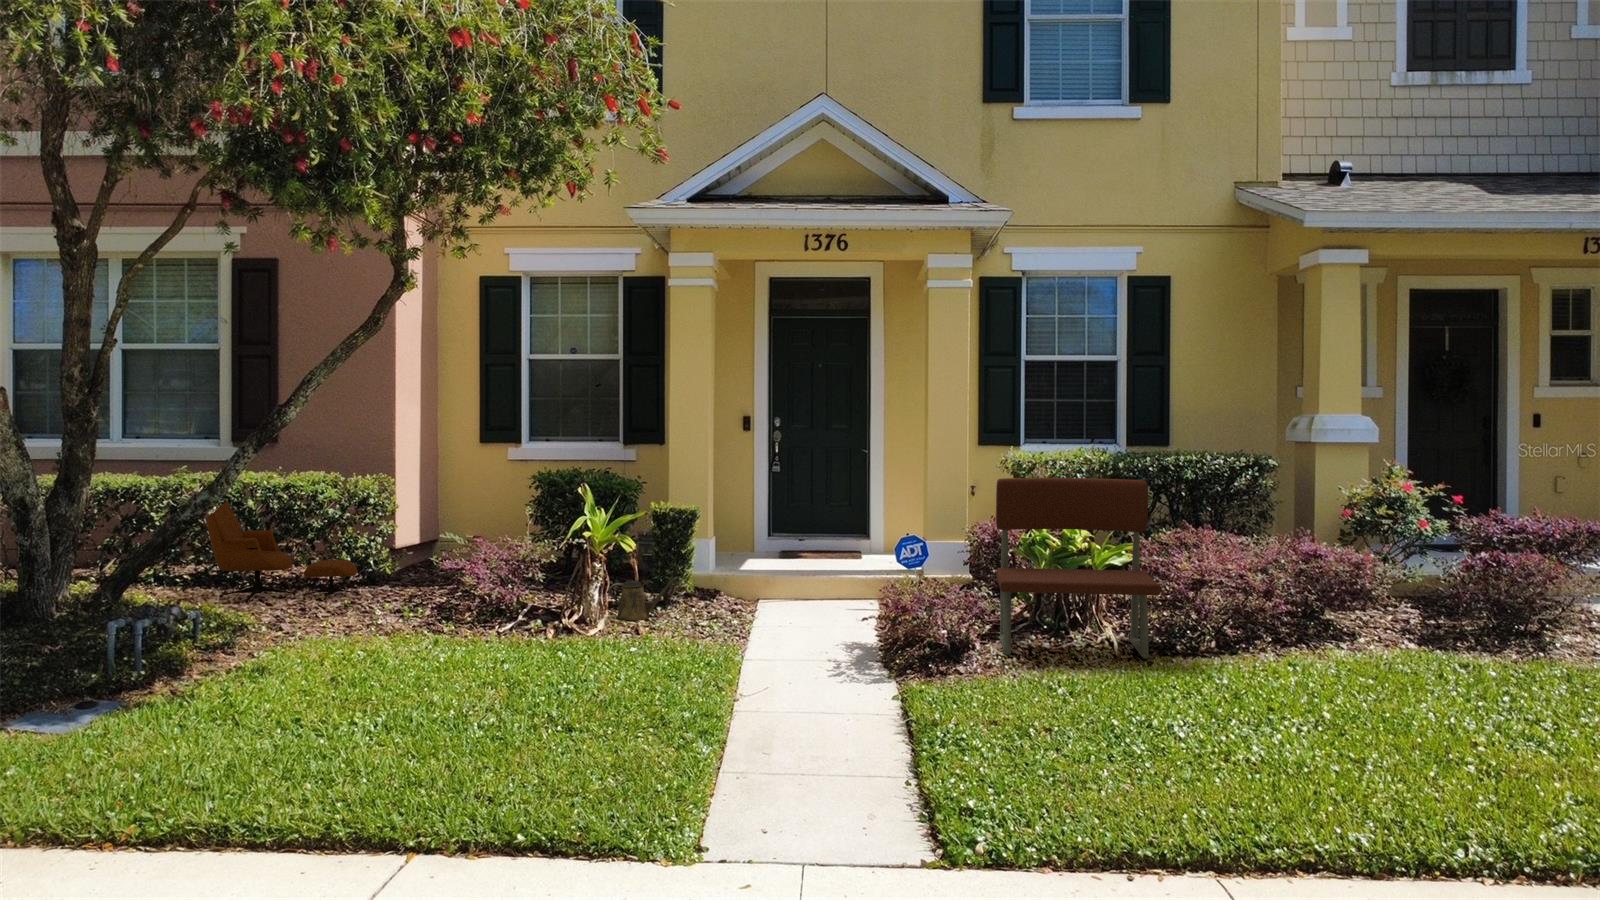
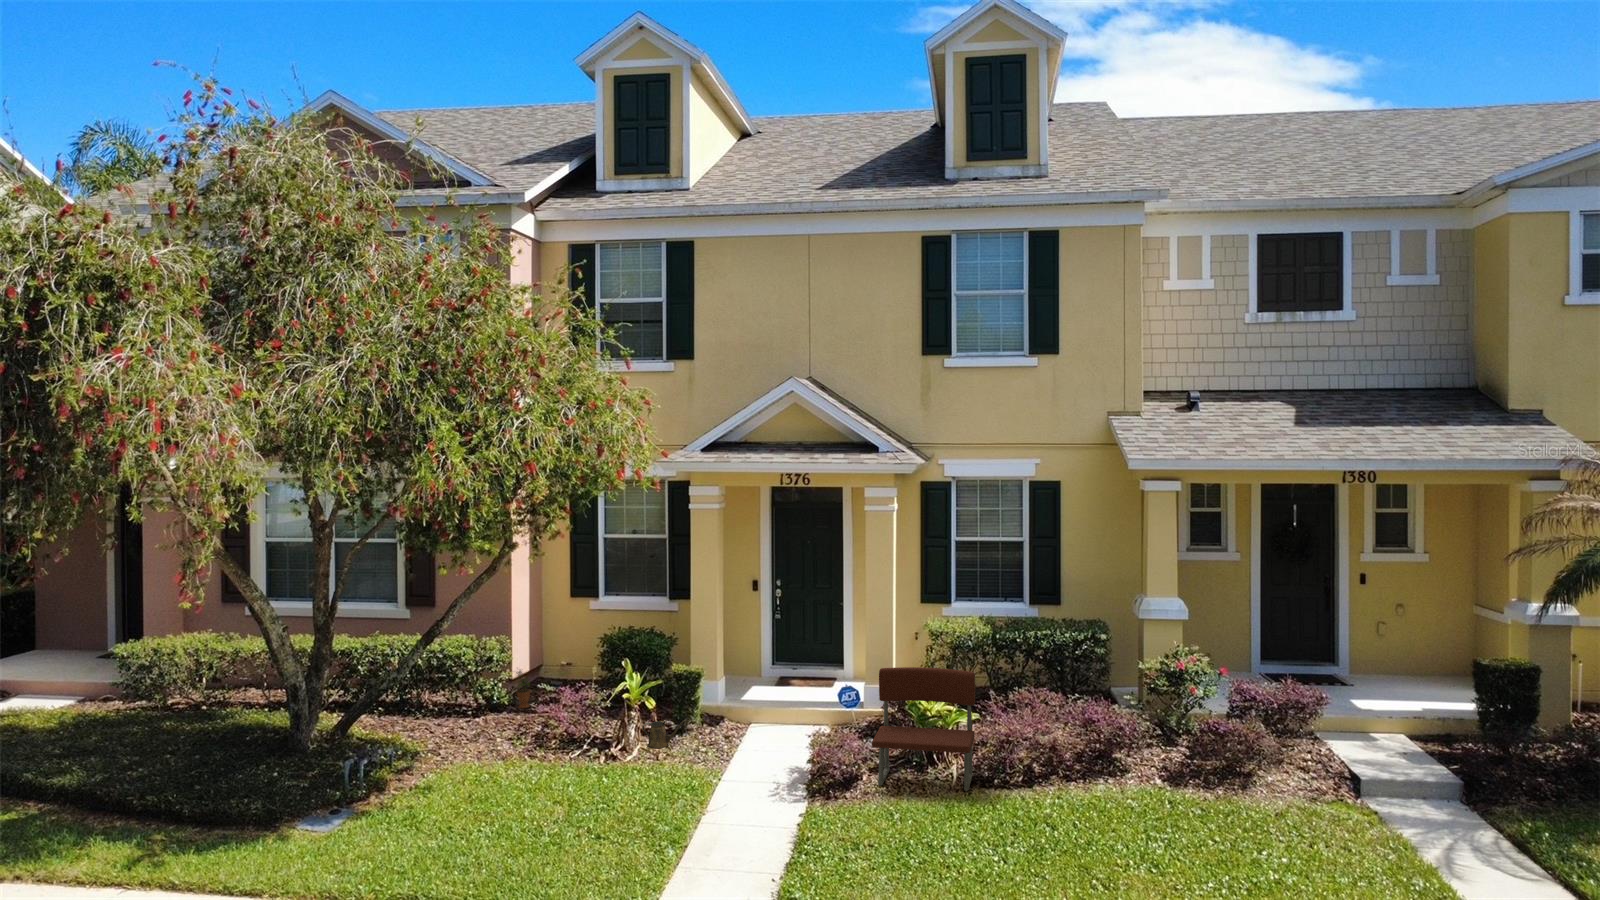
lounge chair: present [199,484,358,603] -> none [388,645,488,728]
potted plant: none [397,523,424,583] -> present [516,671,531,708]

